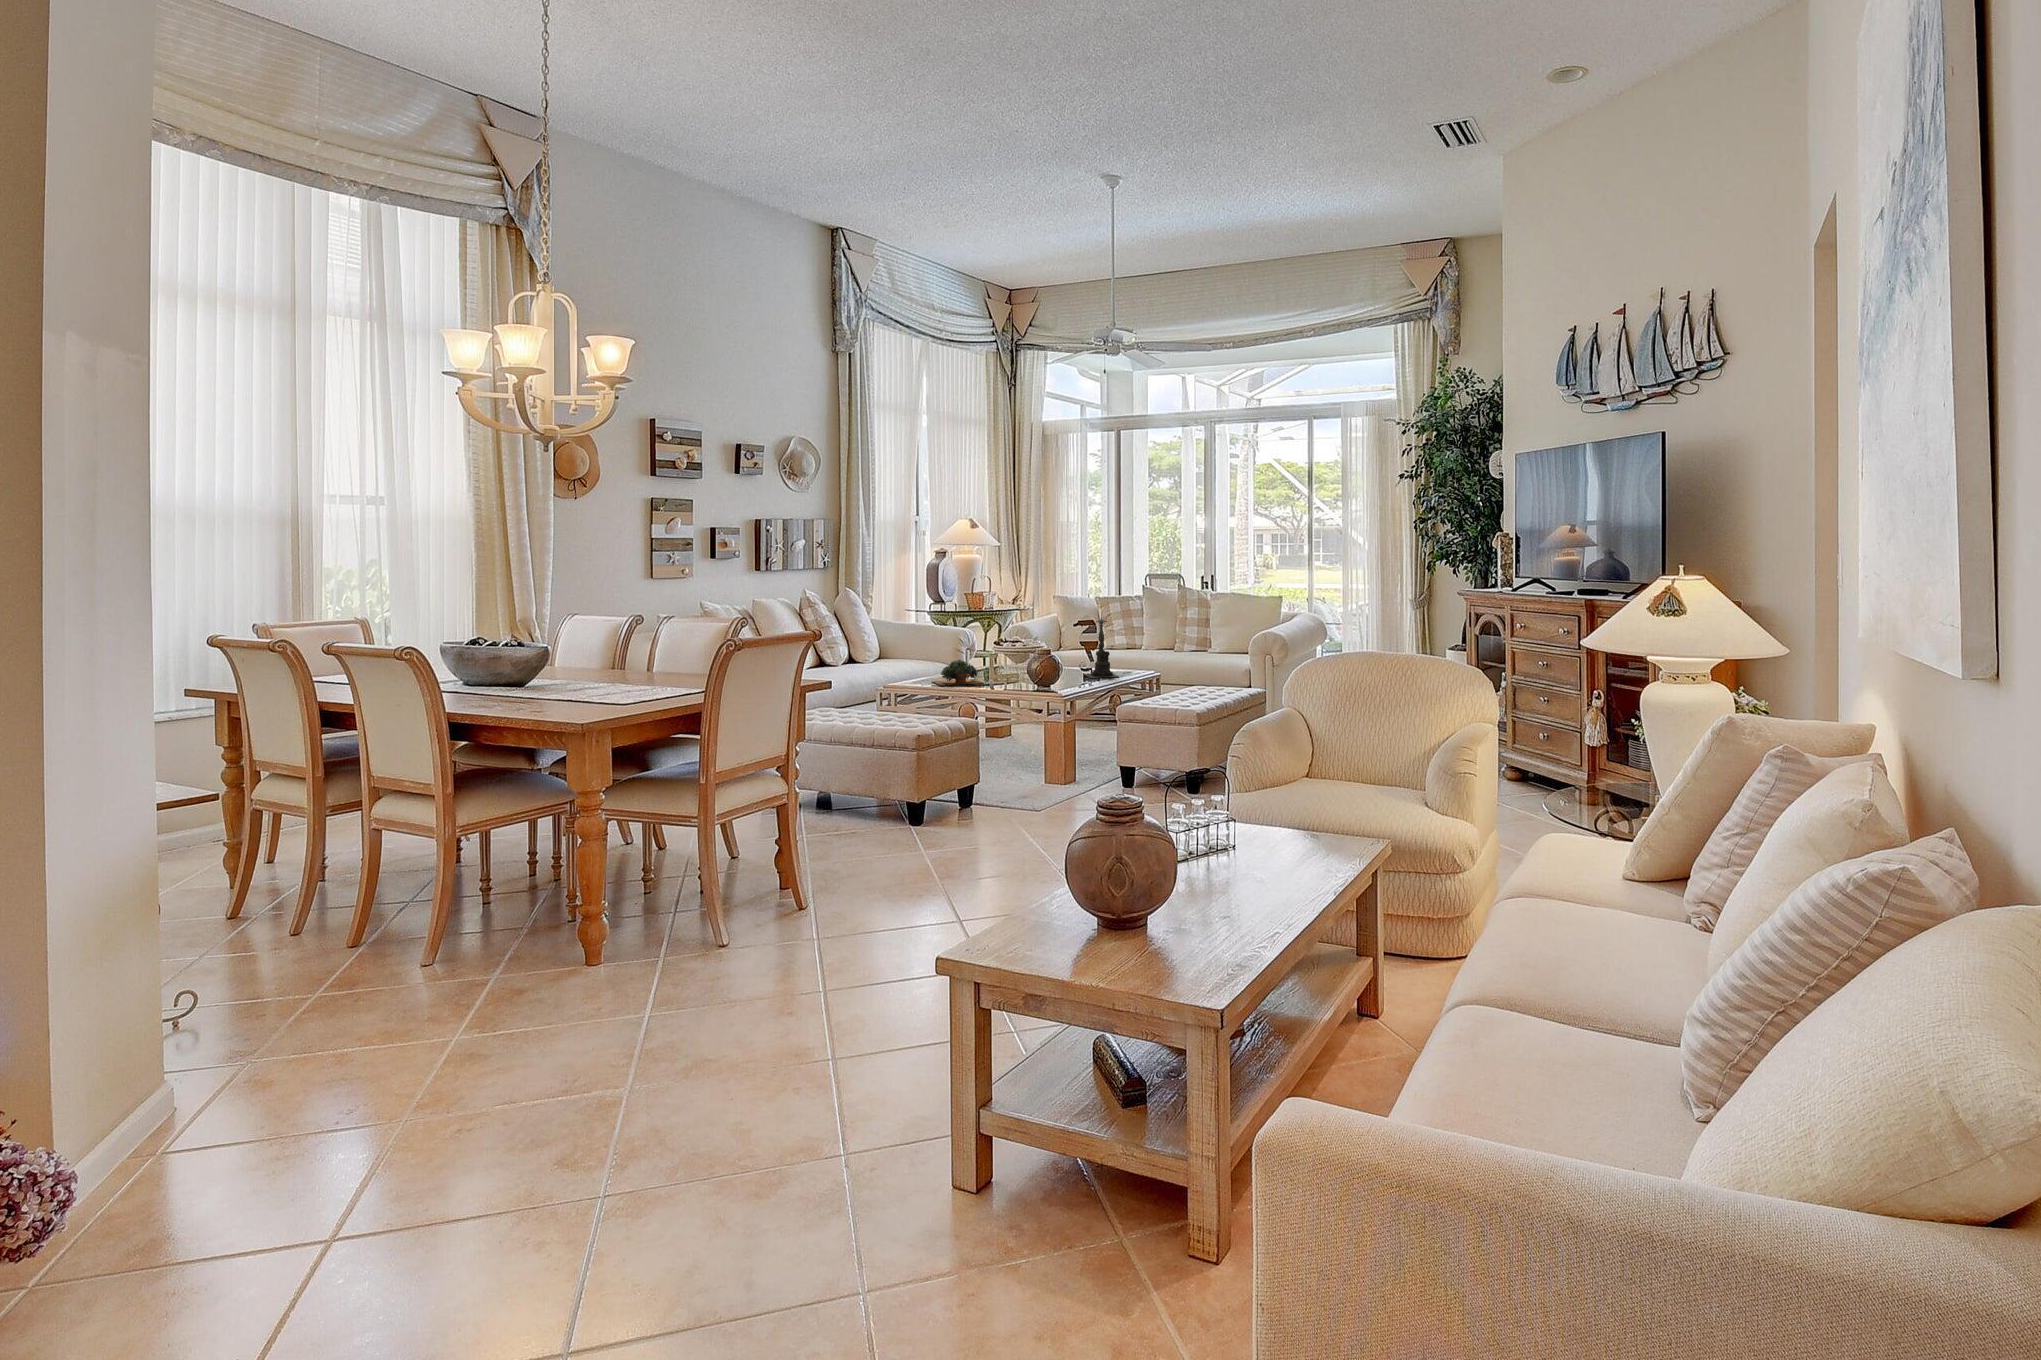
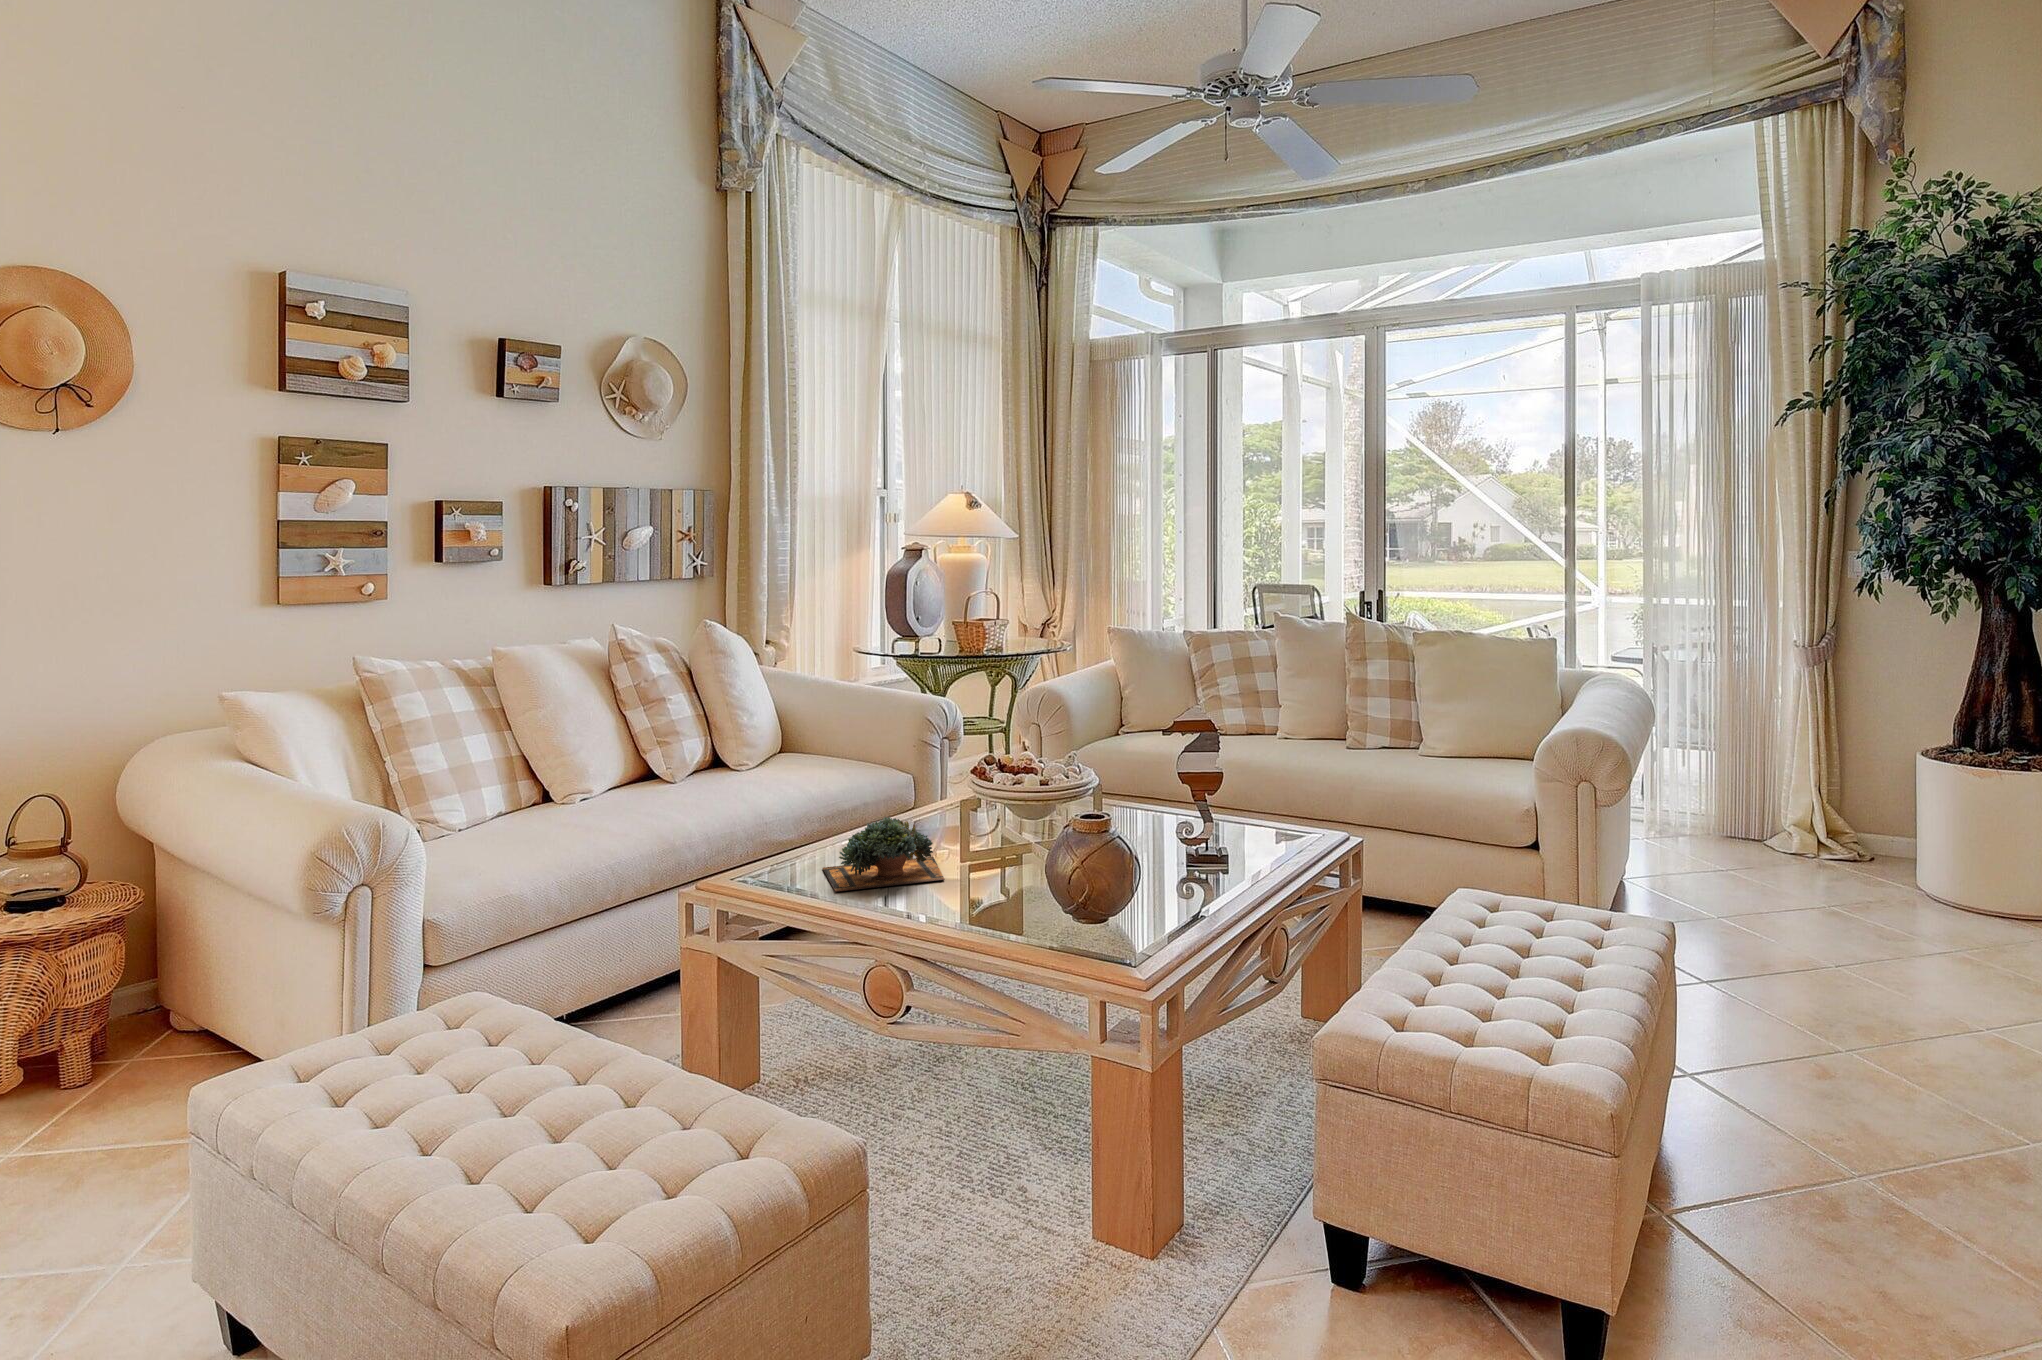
candle holder: present [1084,614,1118,678] -> none [1184,697,1273,861]

